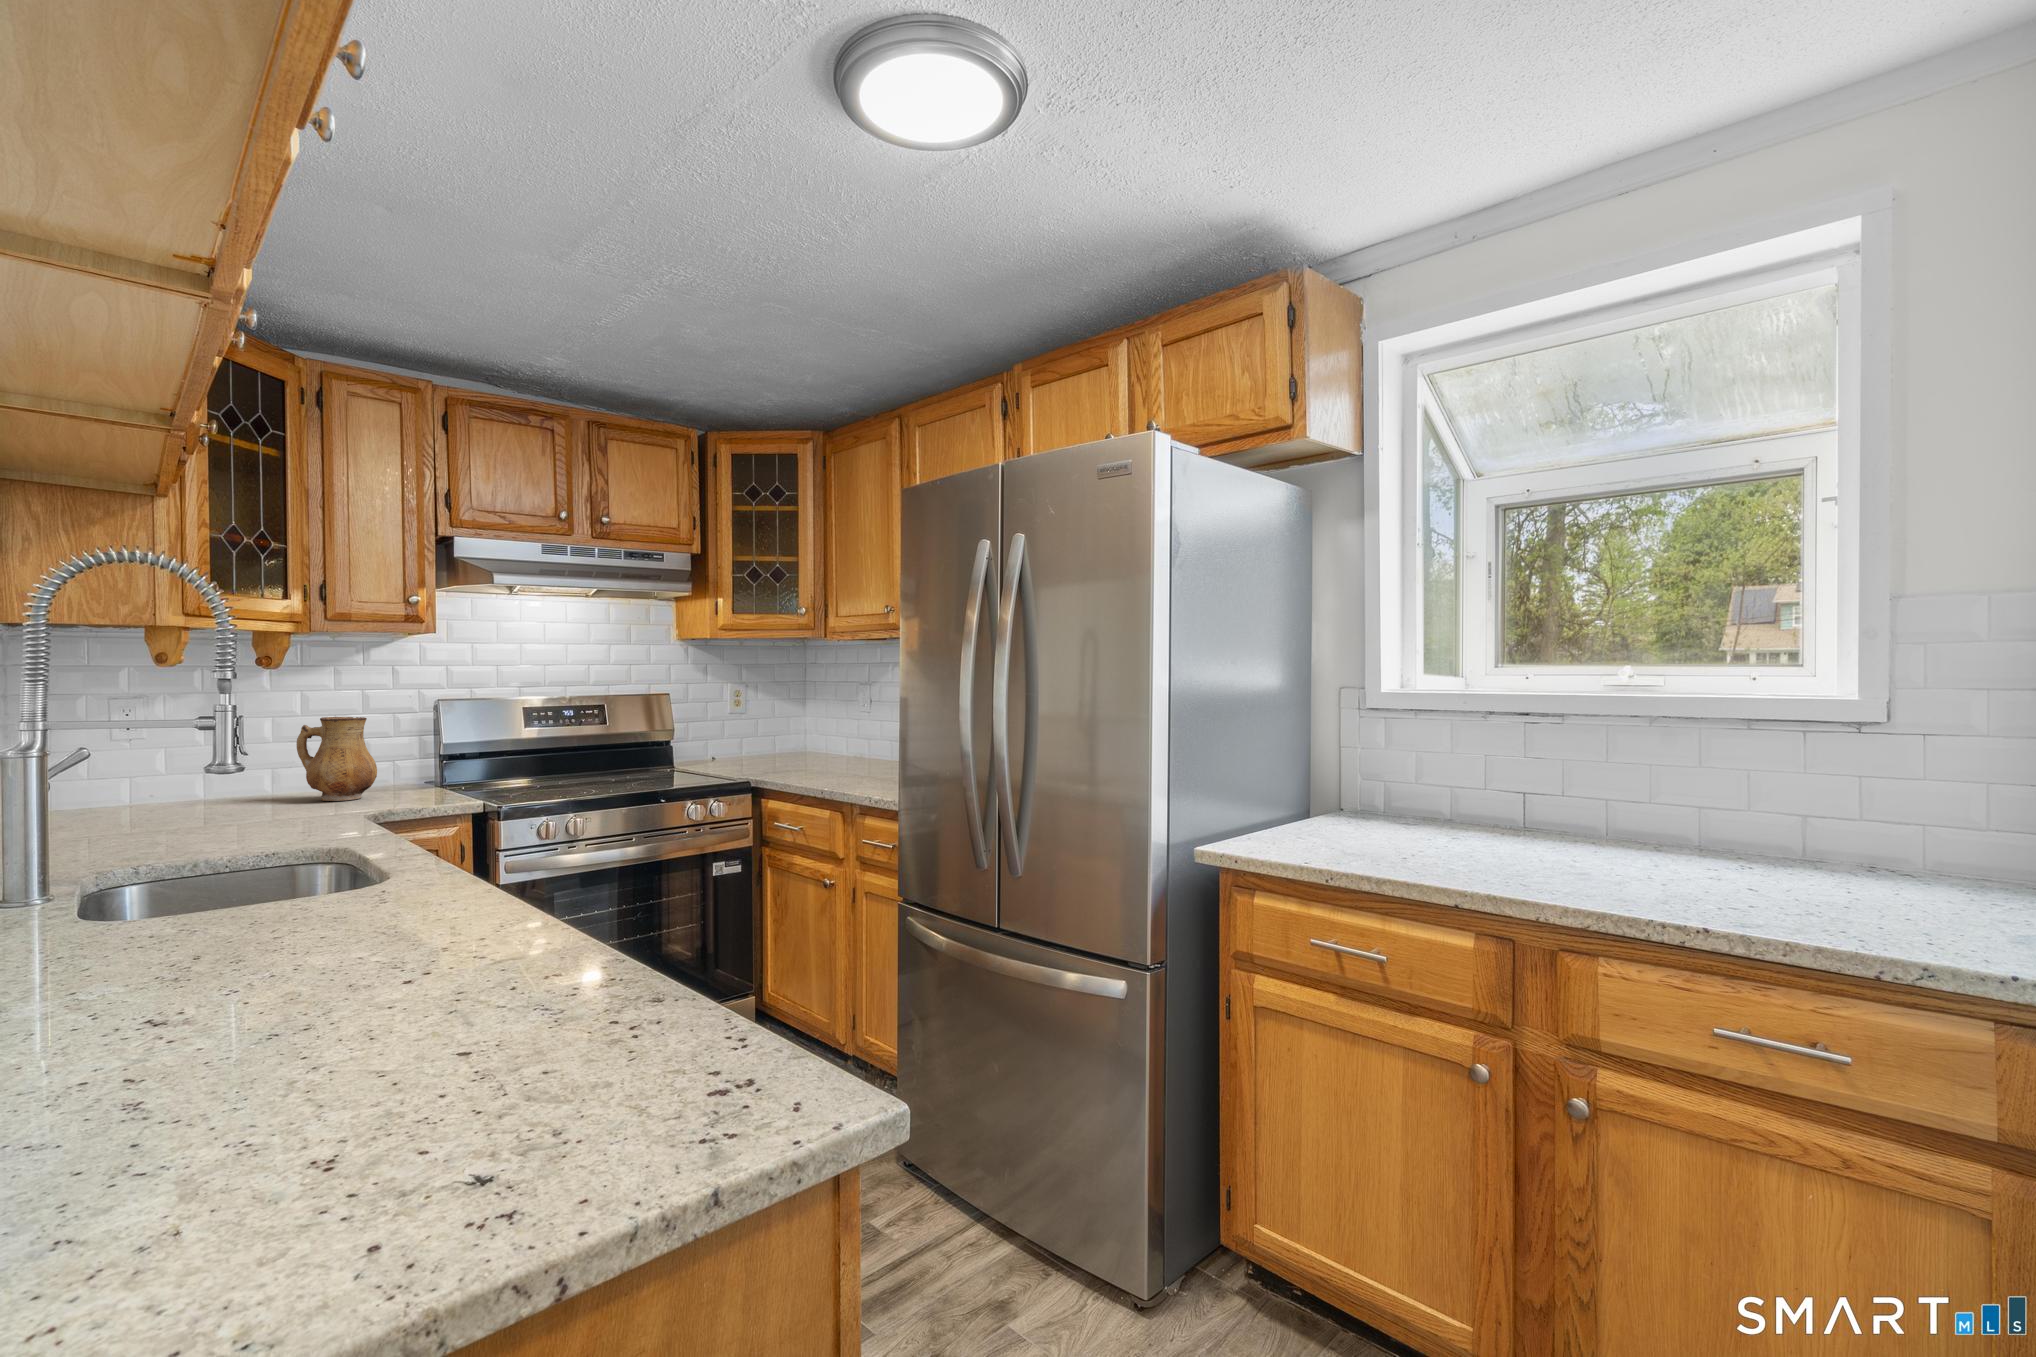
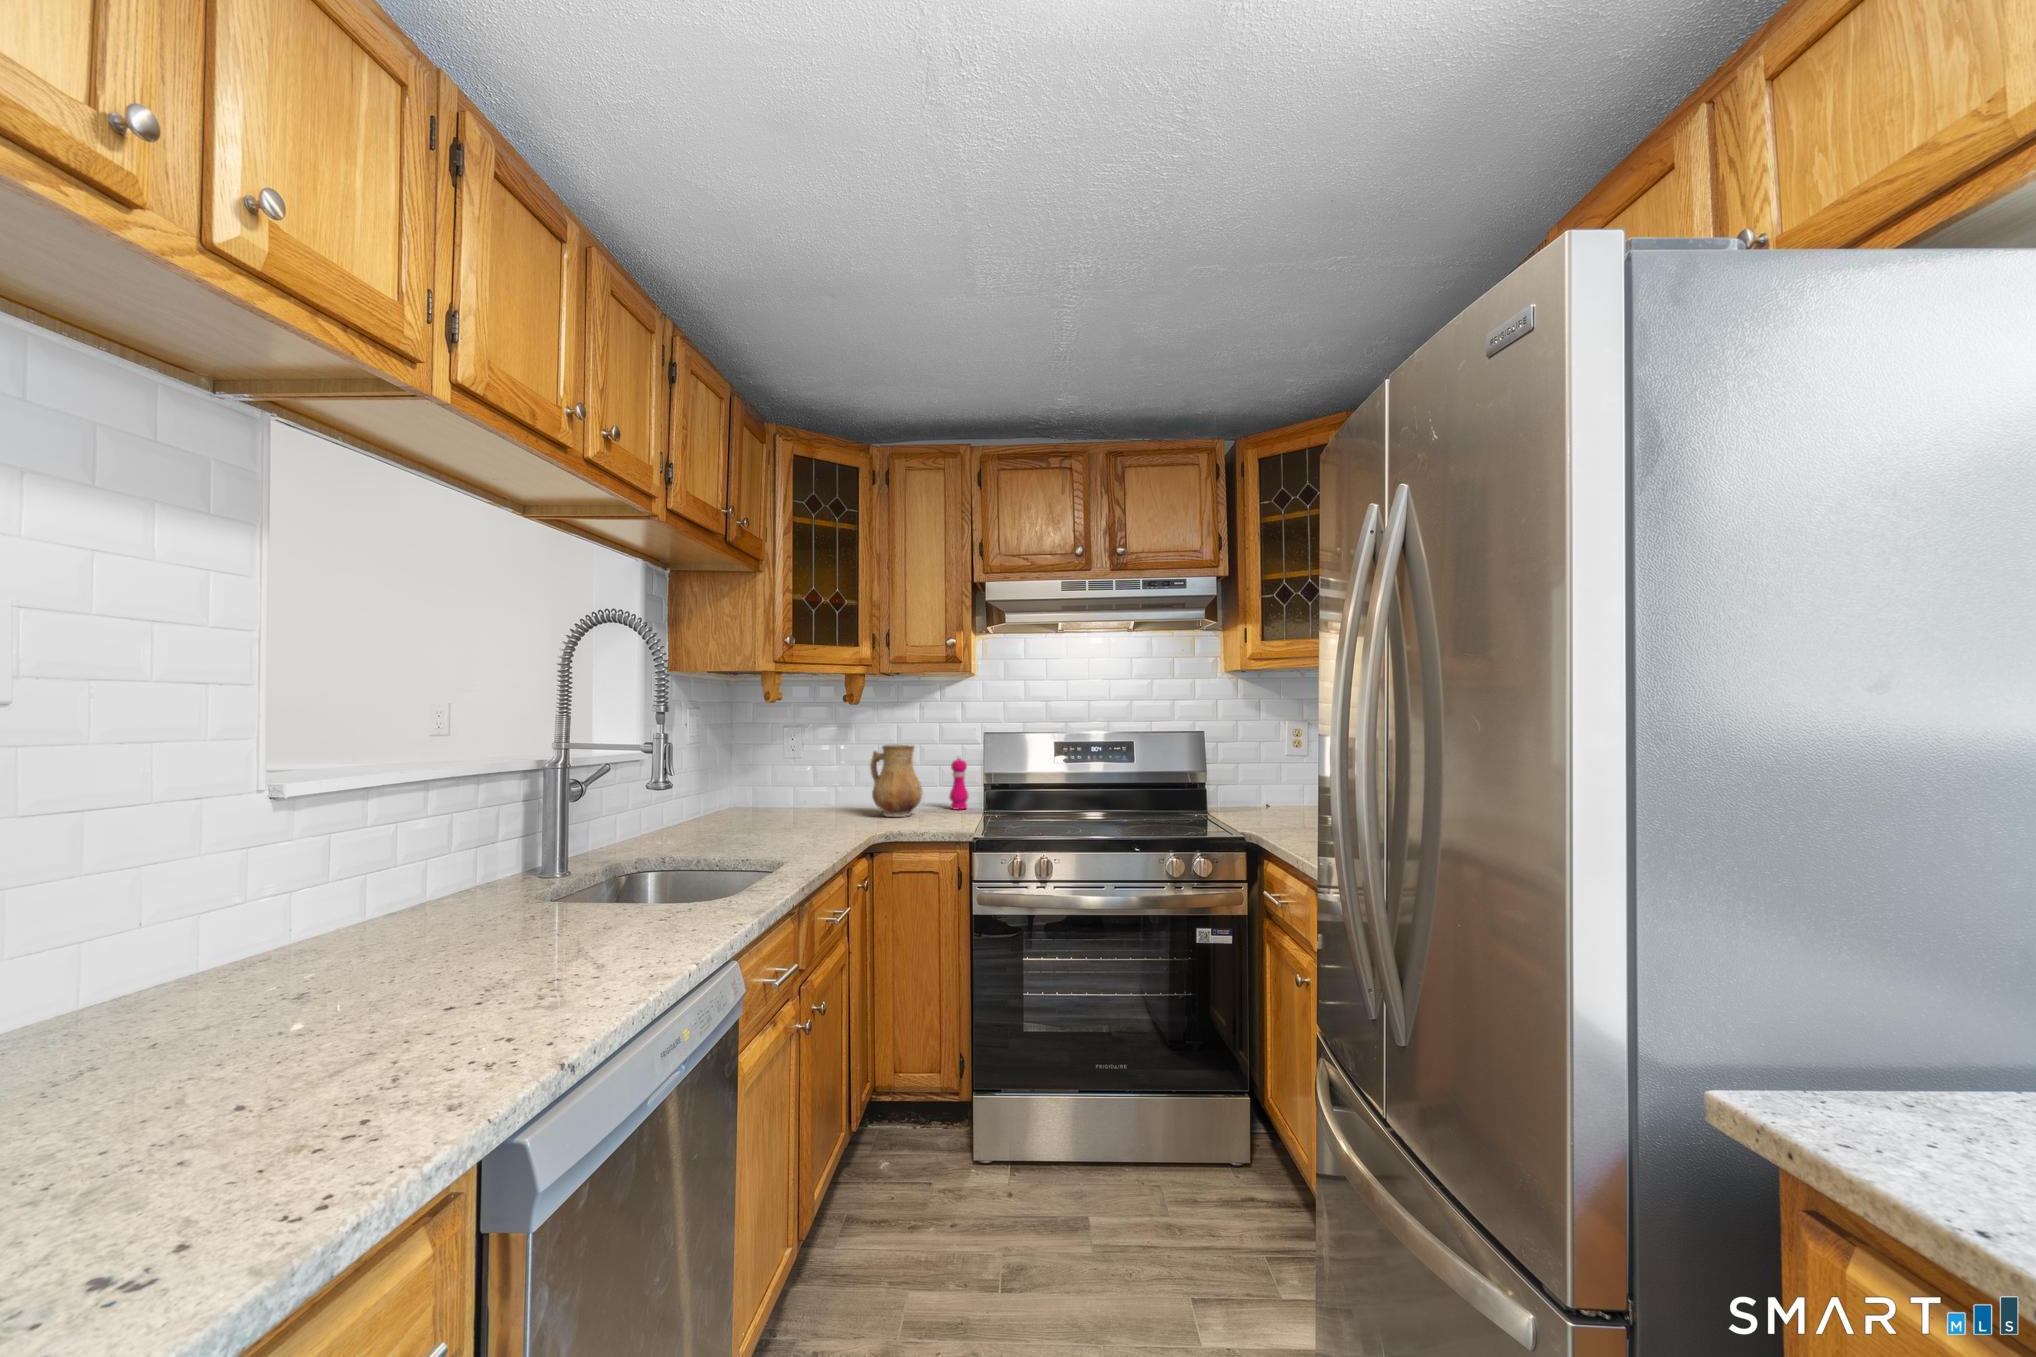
pepper mill: none [390,728,416,789] -> present [950,756,968,810]

